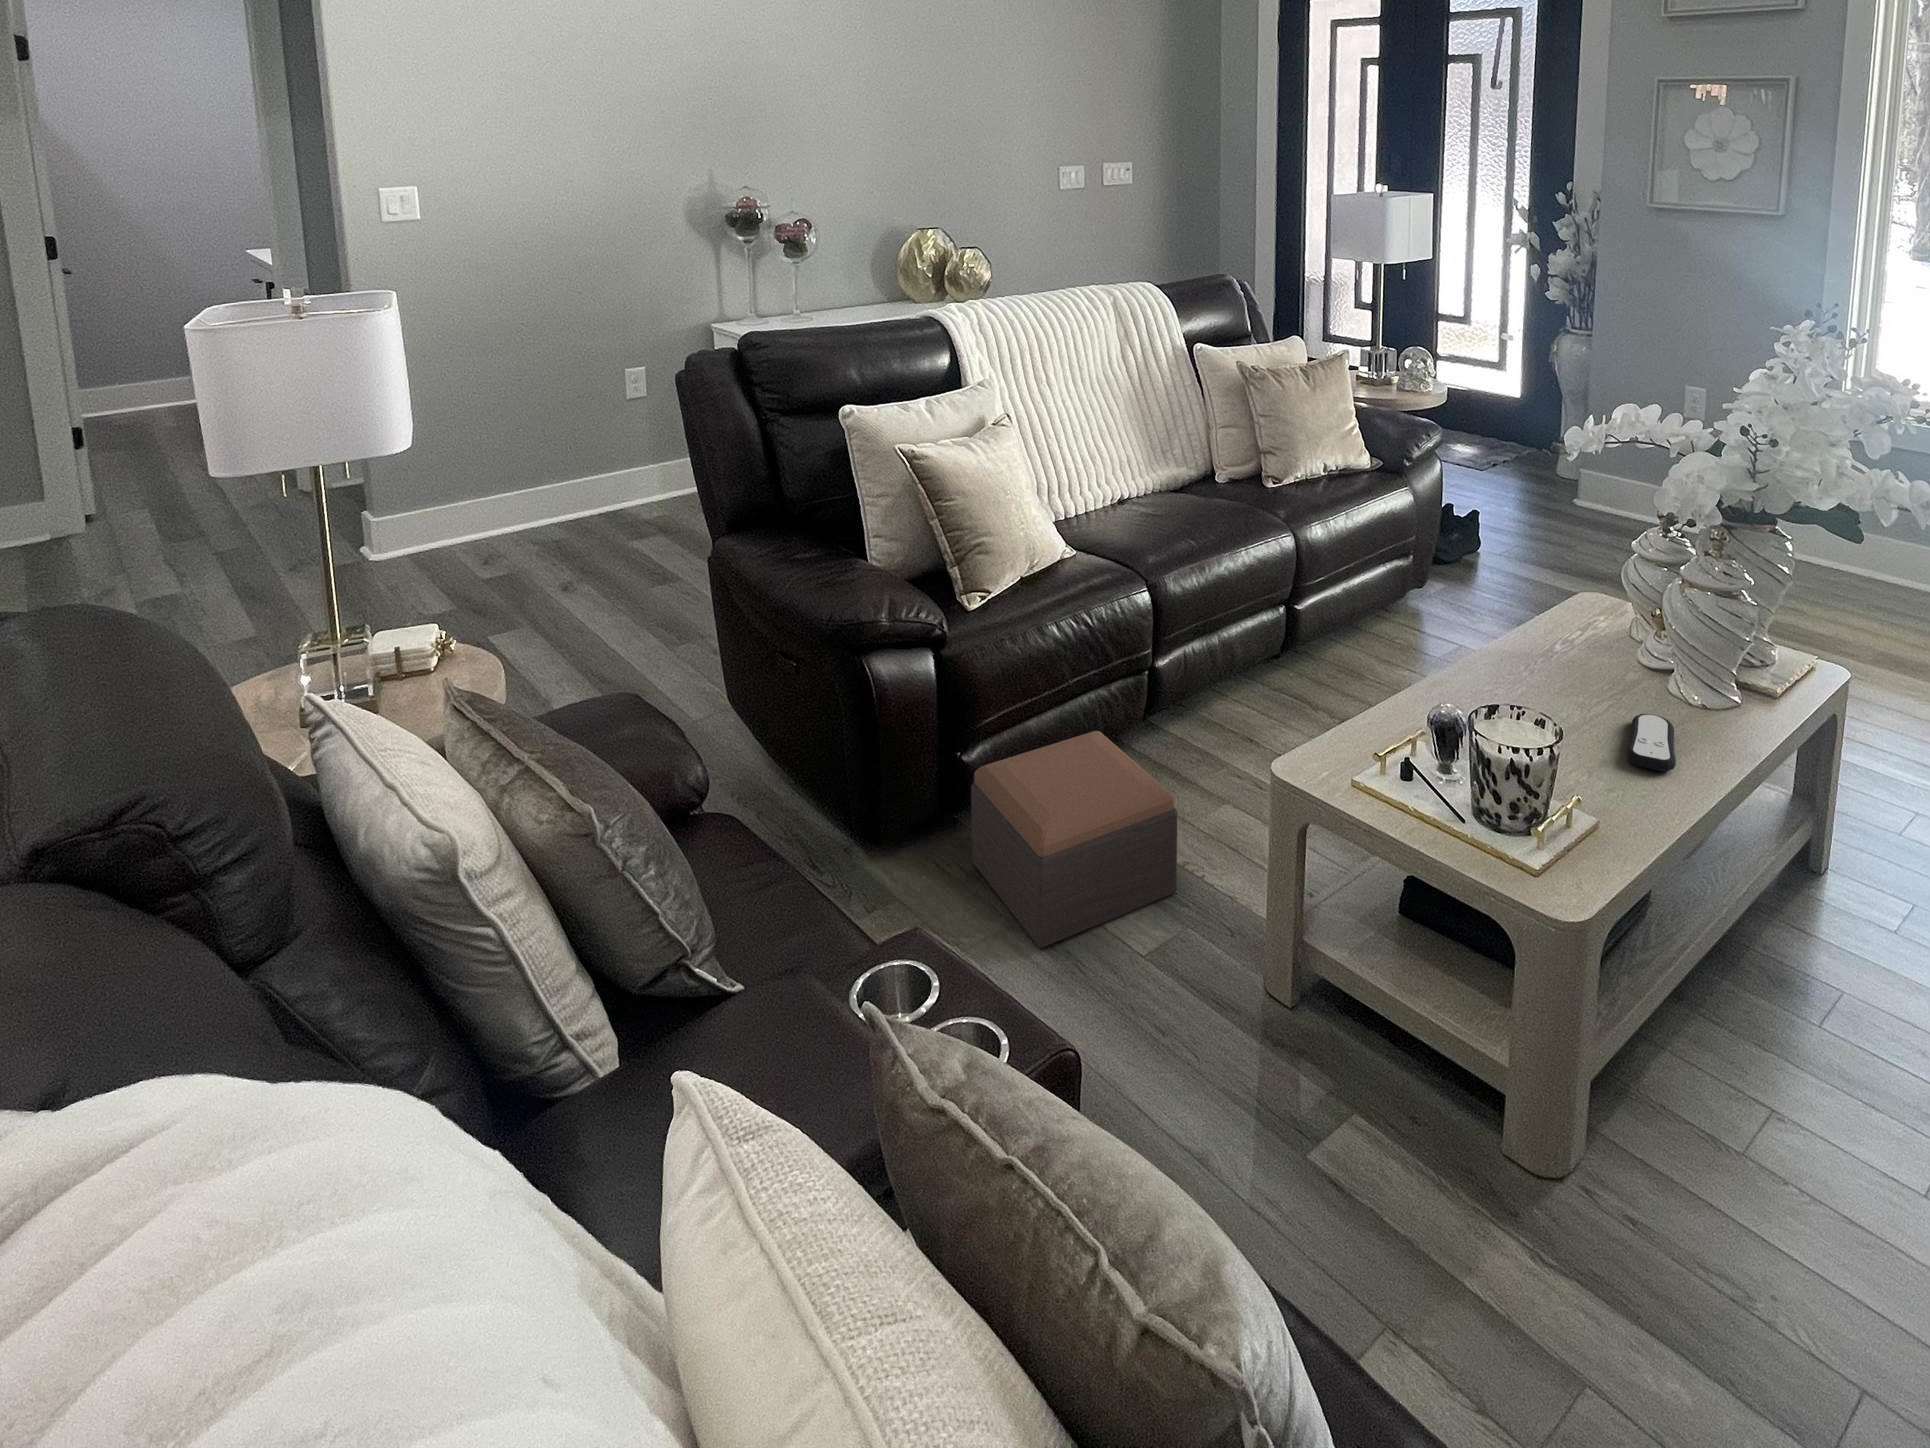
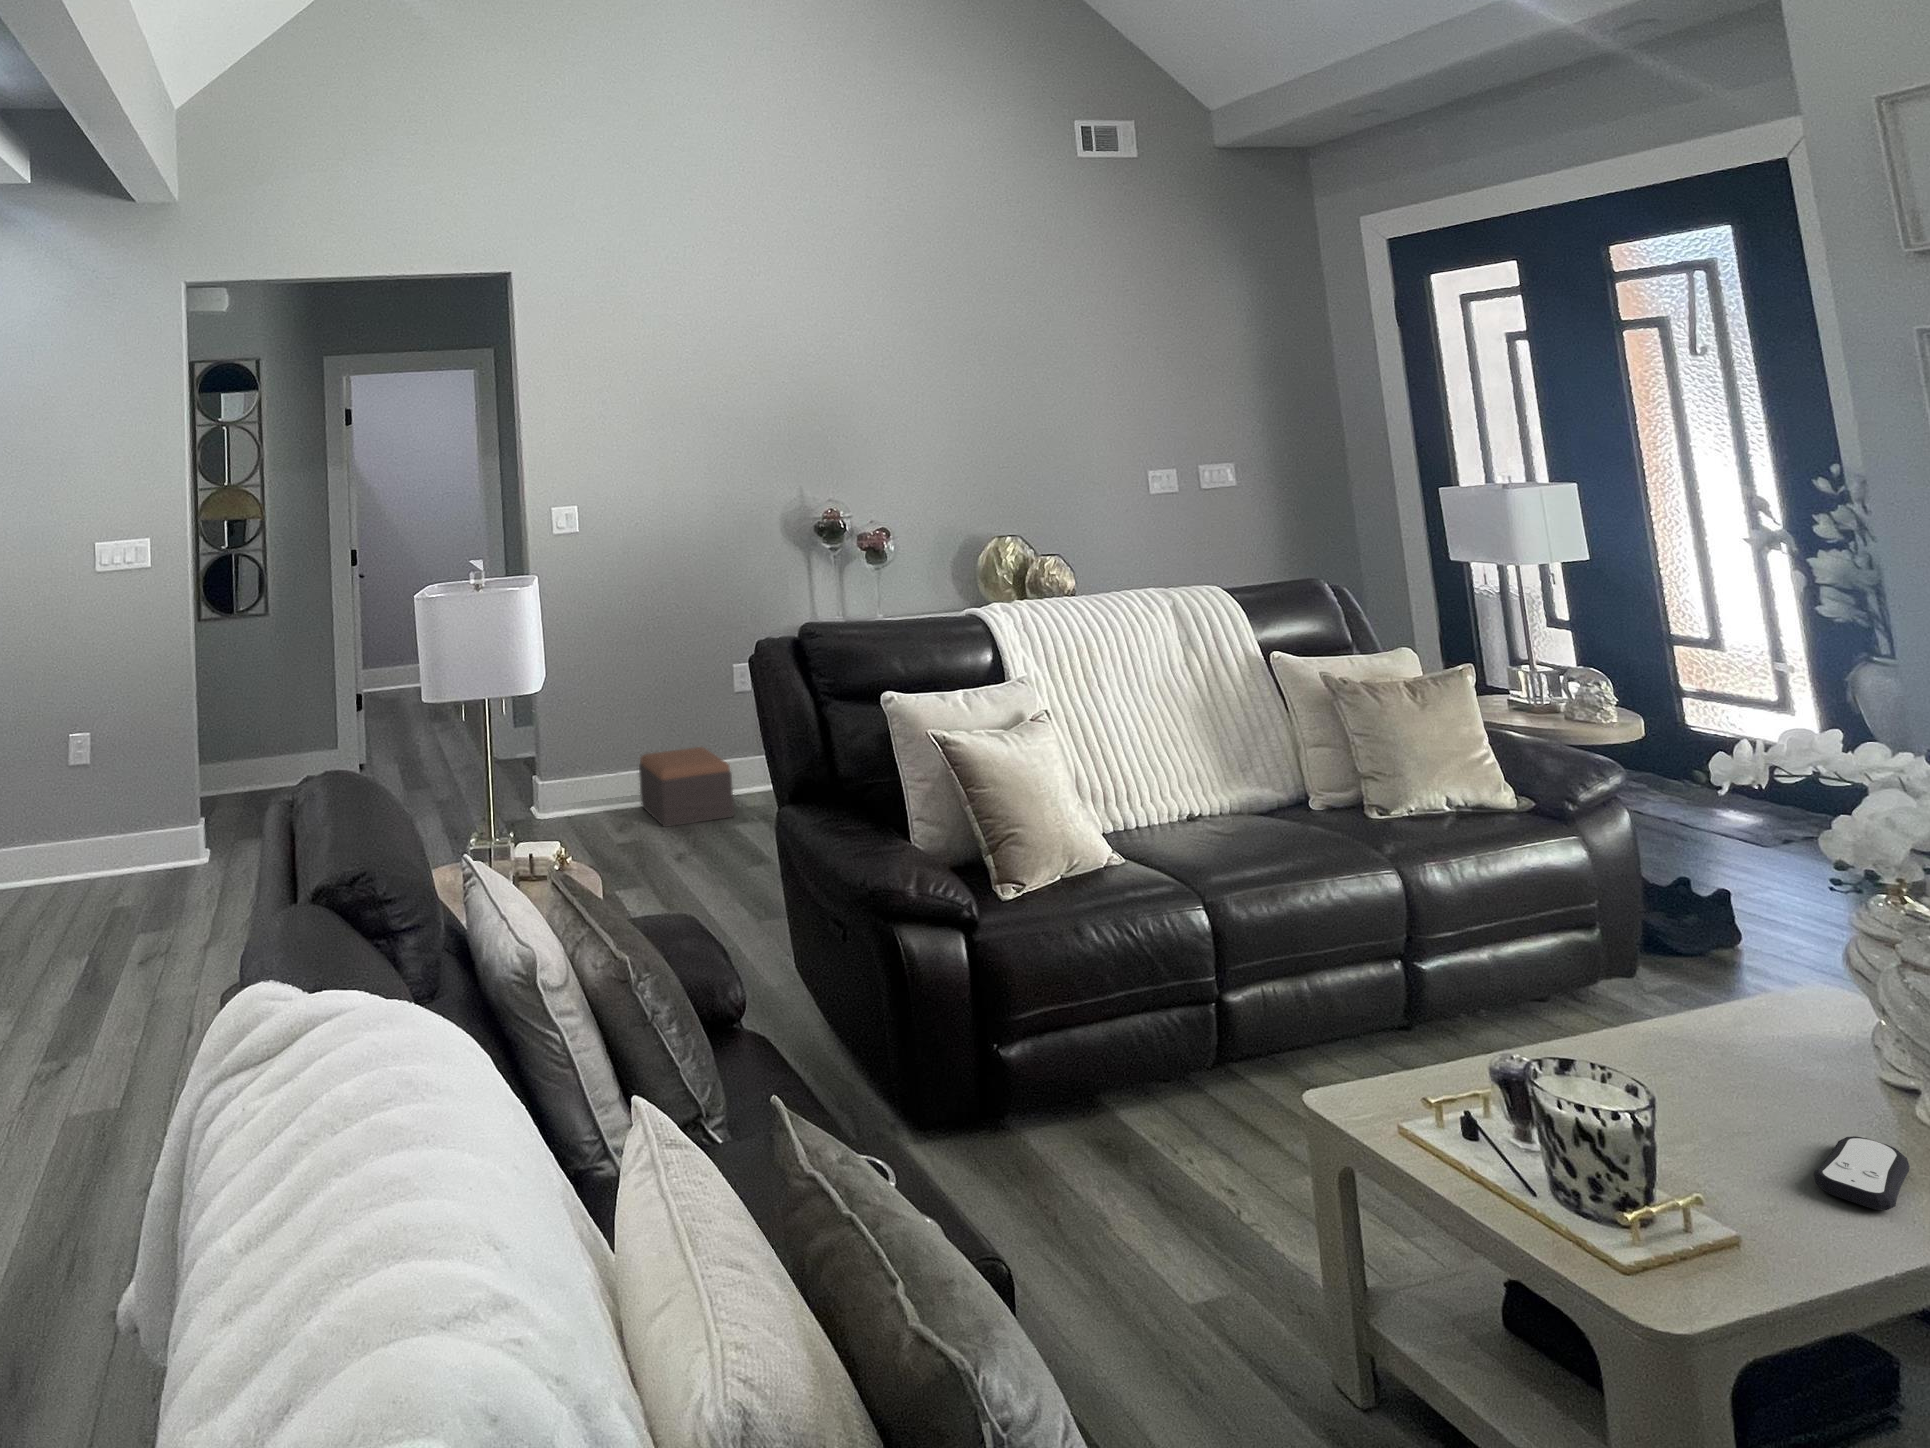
footstool: present [971,731,1177,948] -> present [639,747,734,827]

